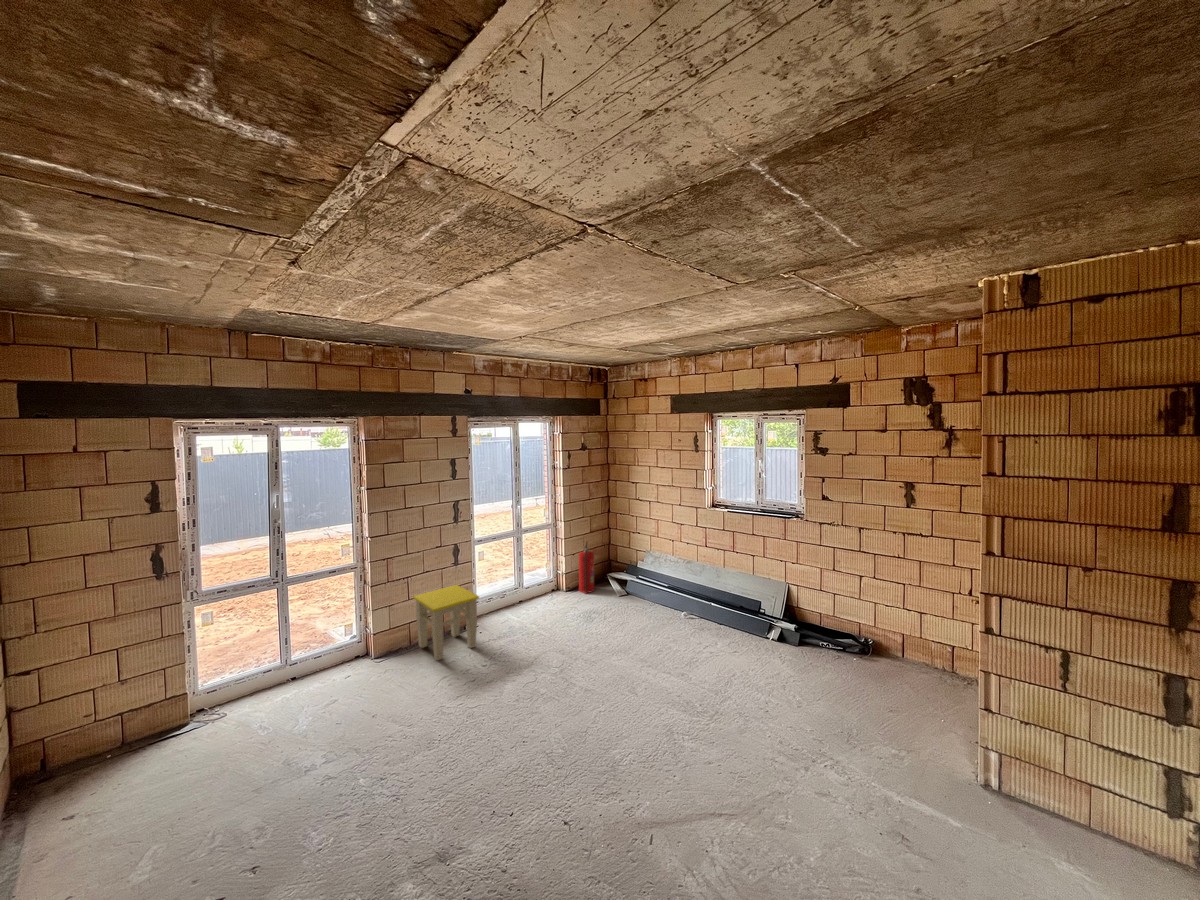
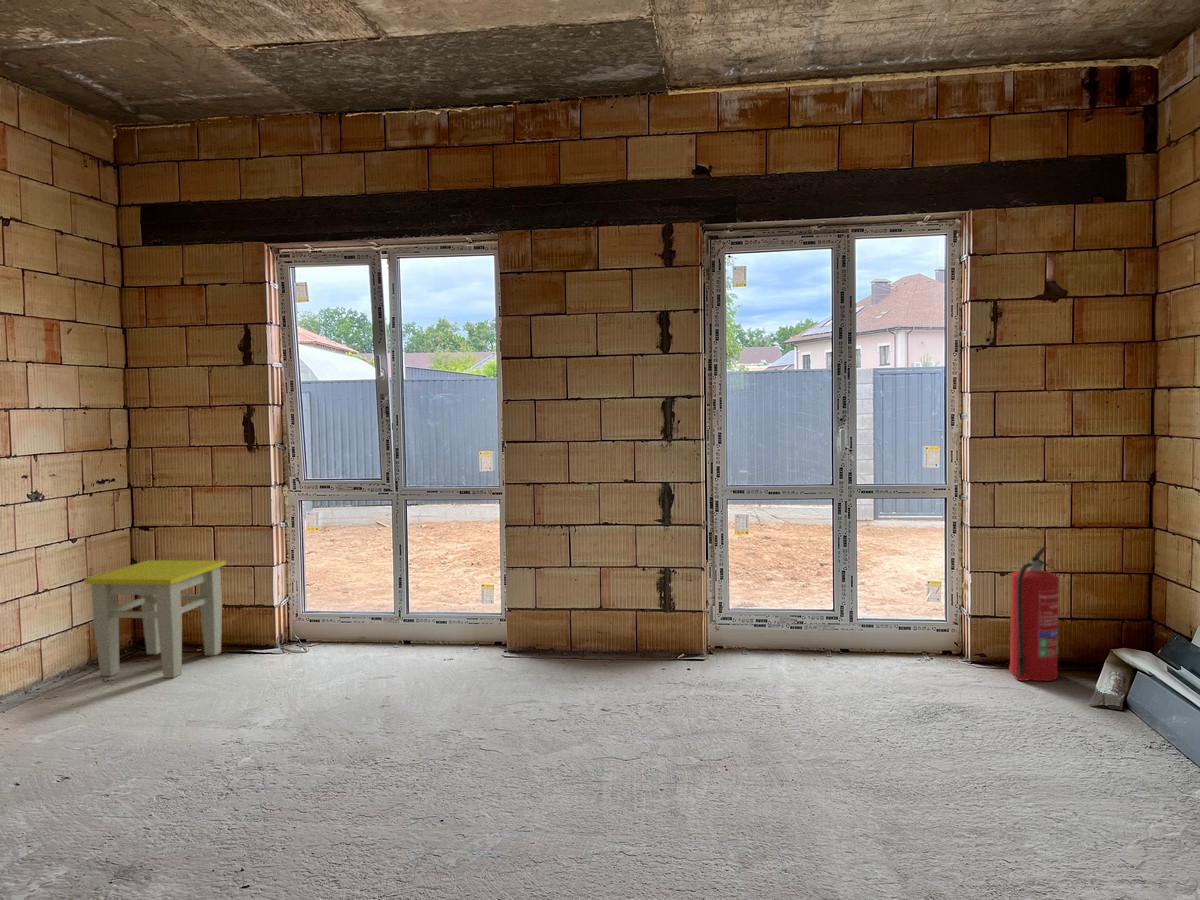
stool: present [413,585,479,660] -> present [84,560,225,678]

